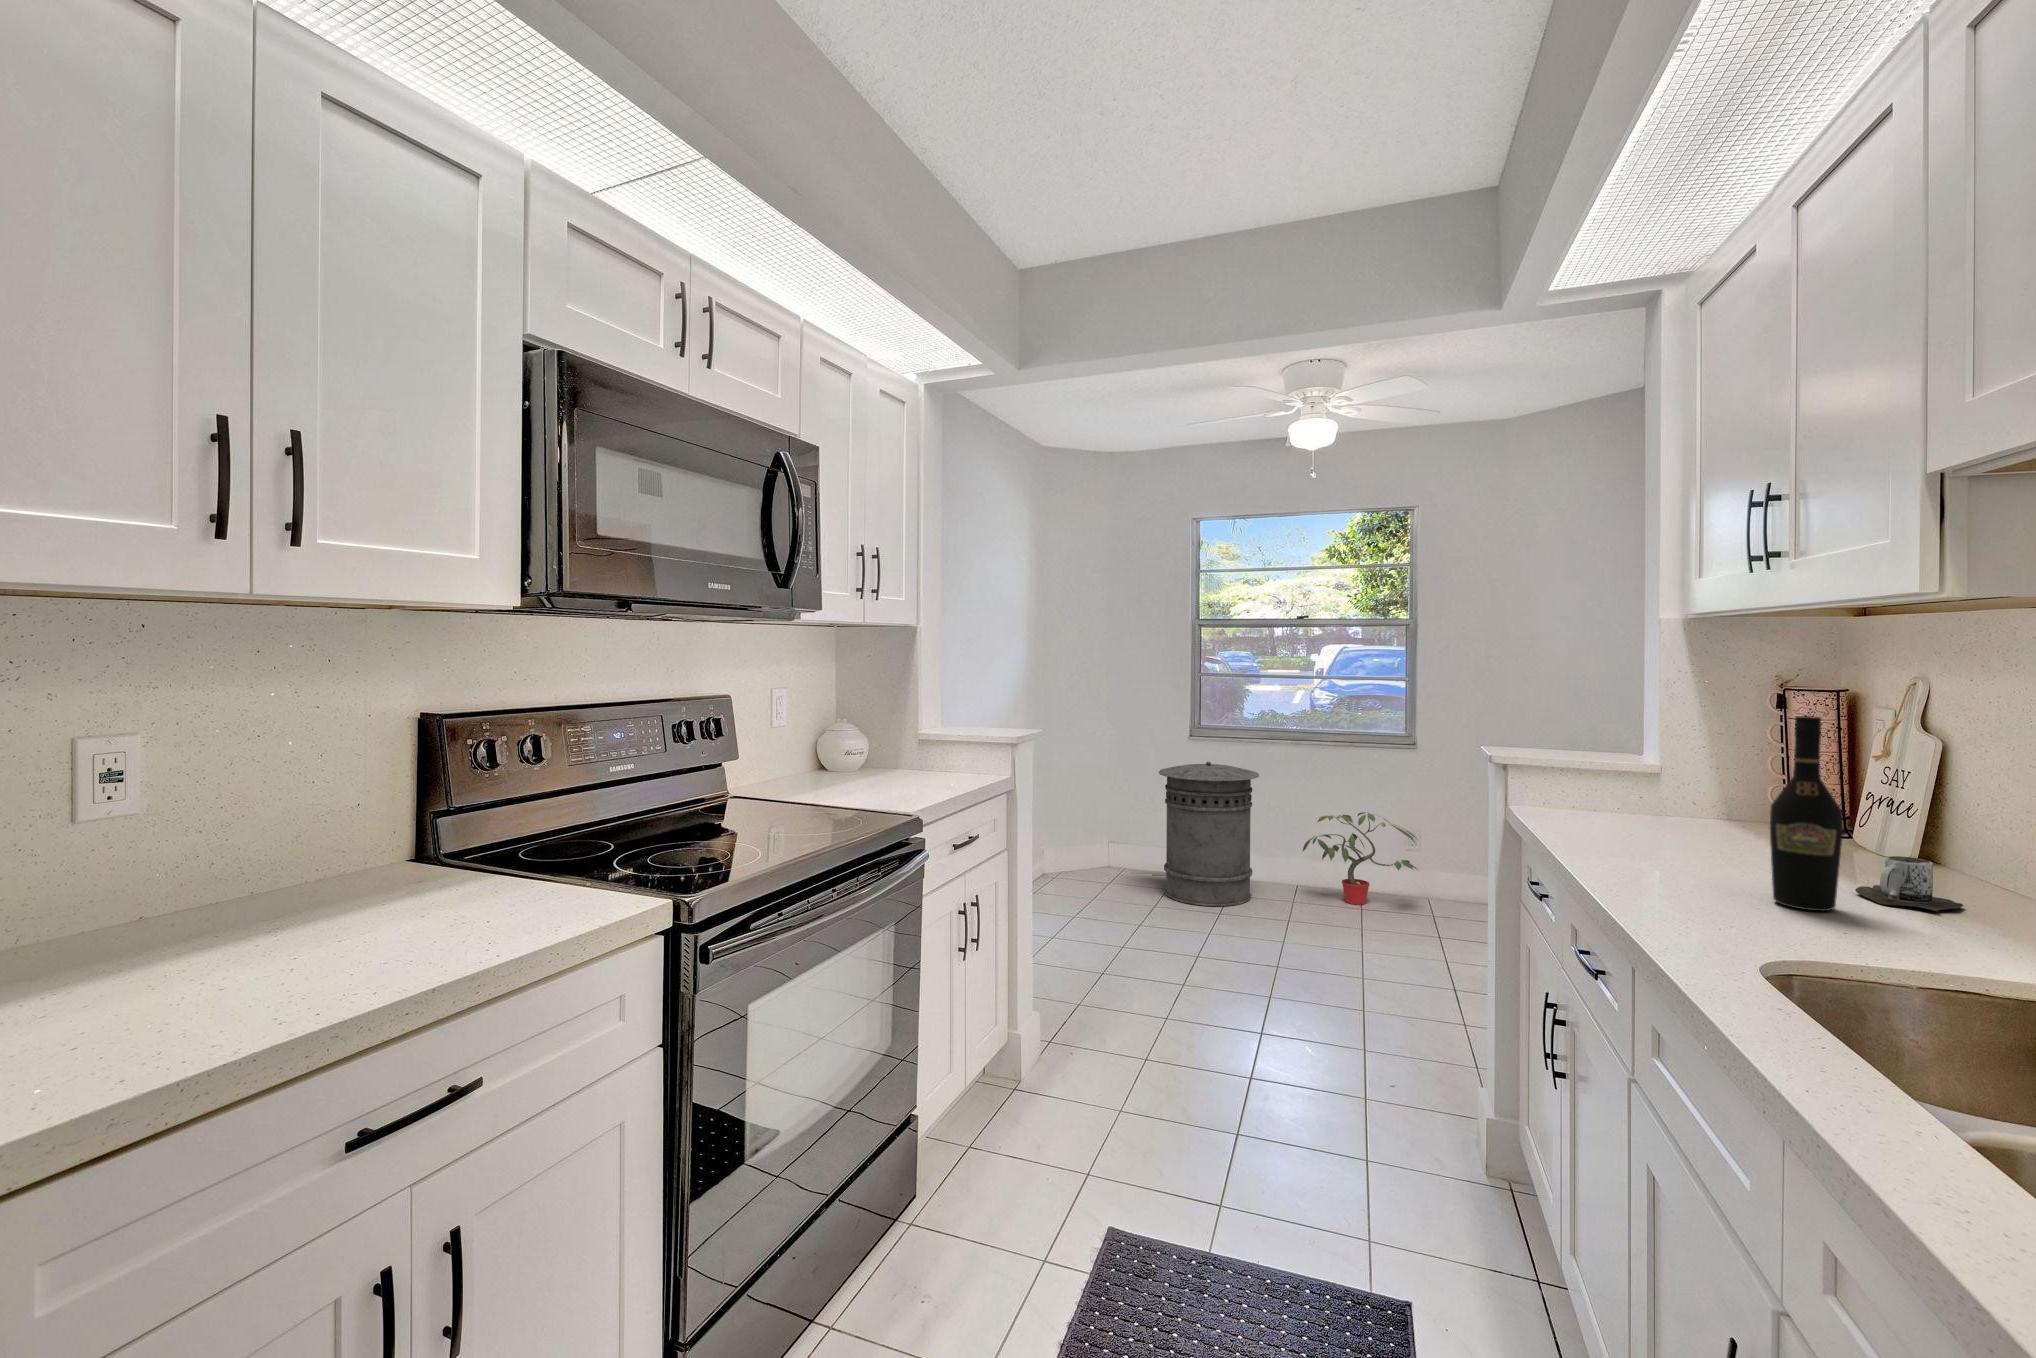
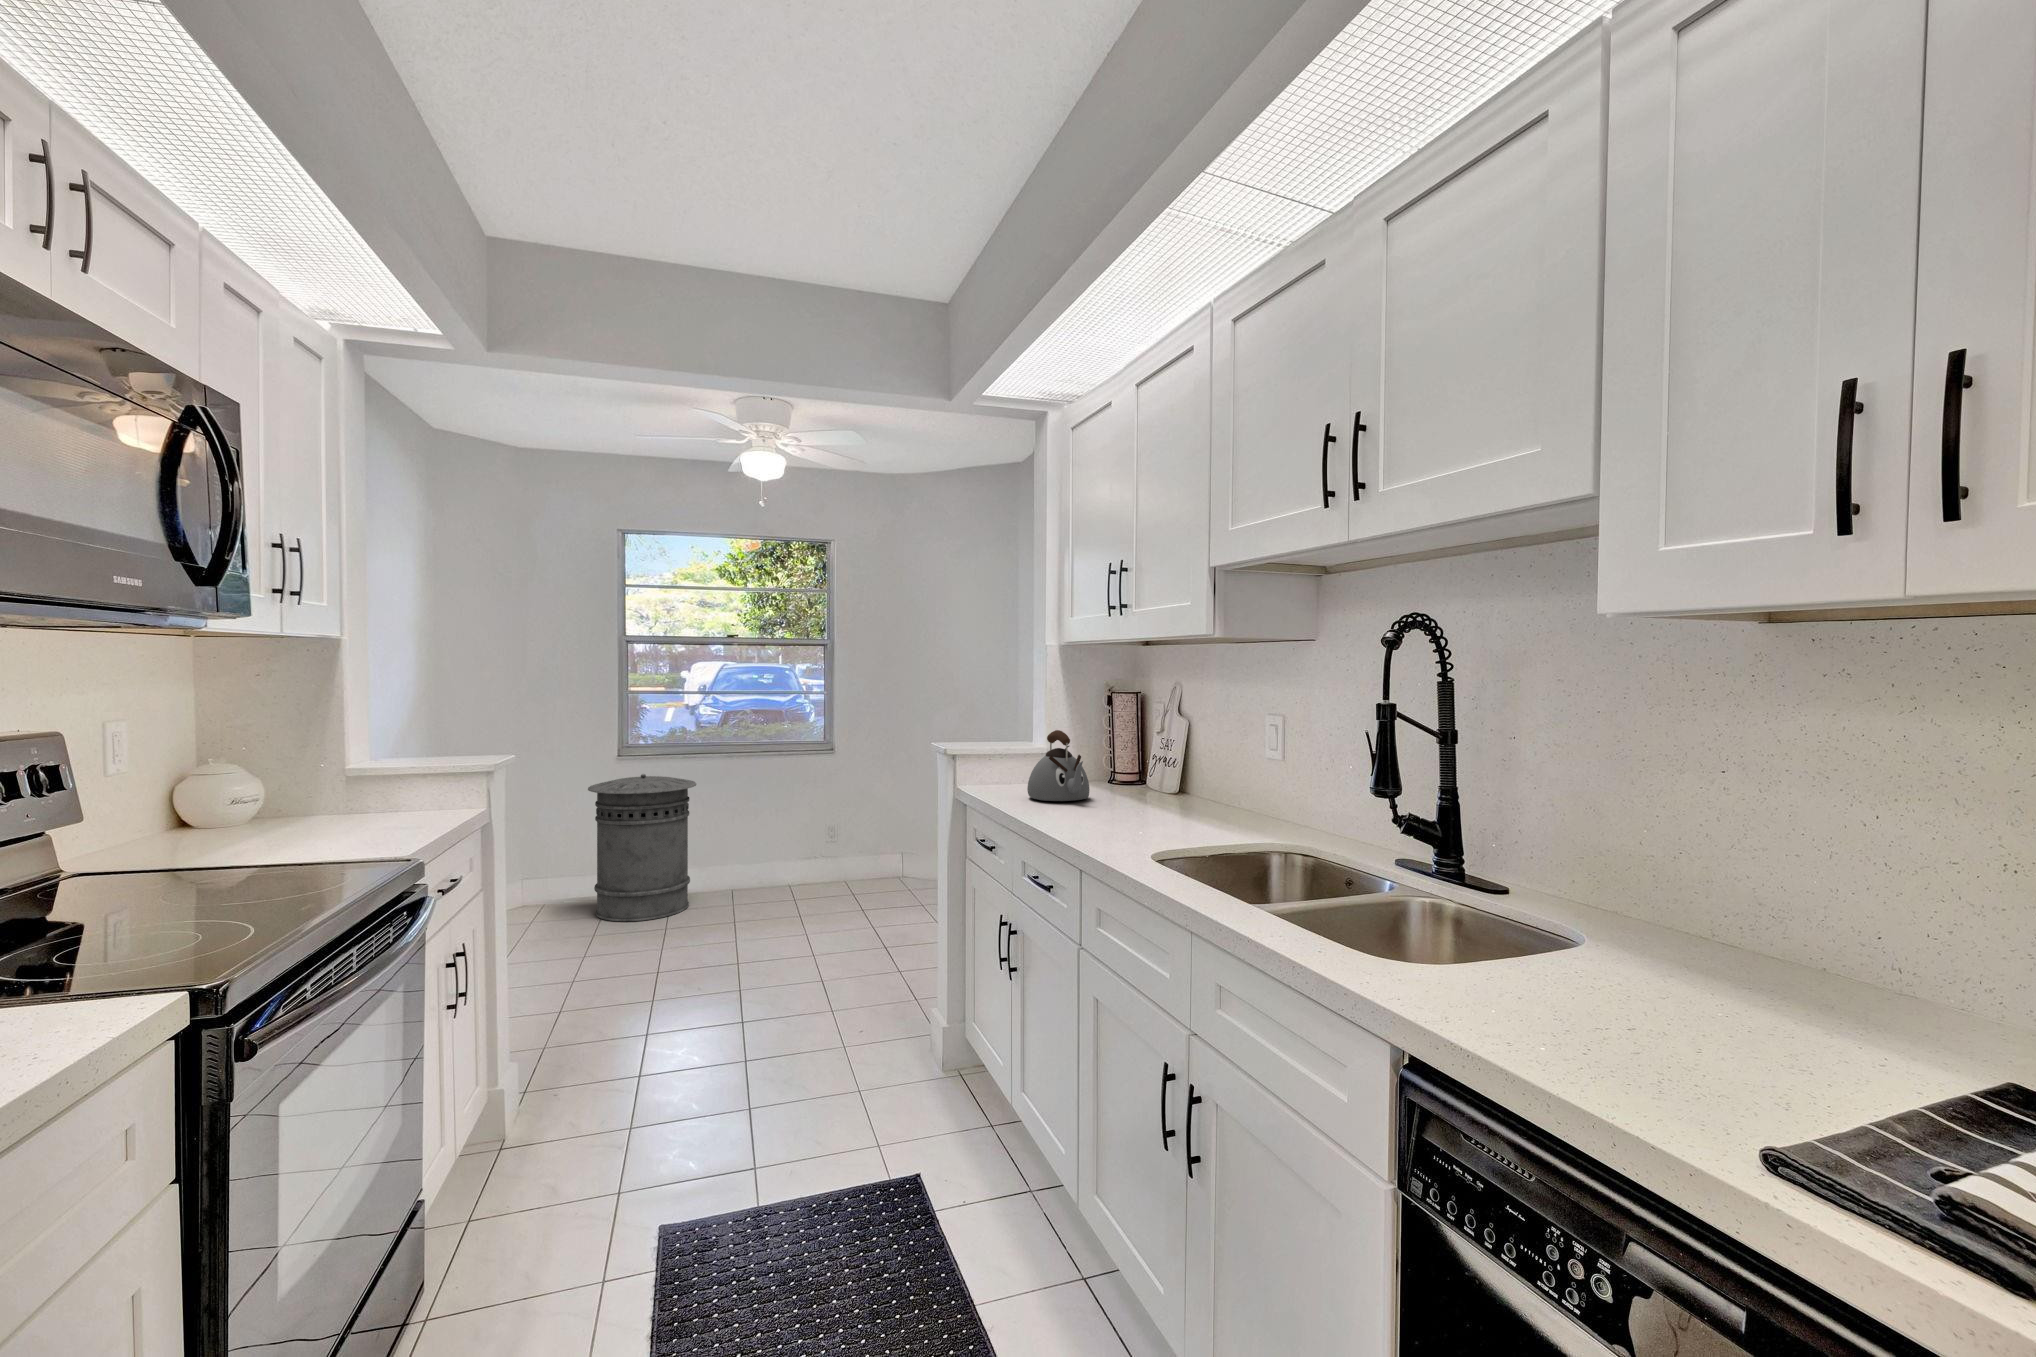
wine bottle: present [1770,716,1843,911] -> none [1133,708,1166,826]
kettle: none [1605,743,1717,849] -> present [1027,730,1090,801]
potted plant: present [1303,812,1417,905] -> none [737,808,841,893]
mug: present [1855,856,1963,911] -> none [1165,789,1210,818]

